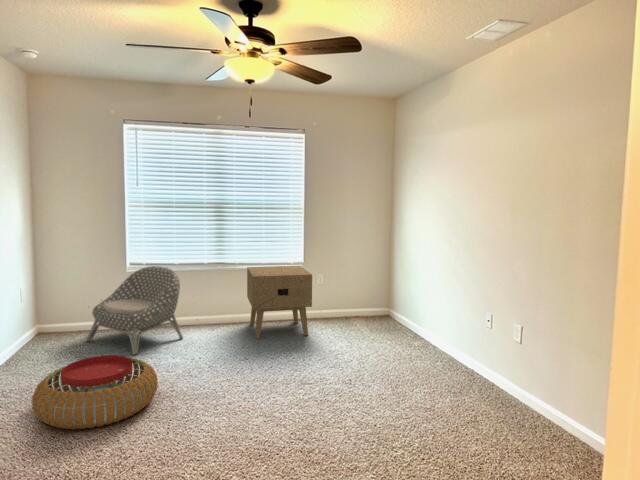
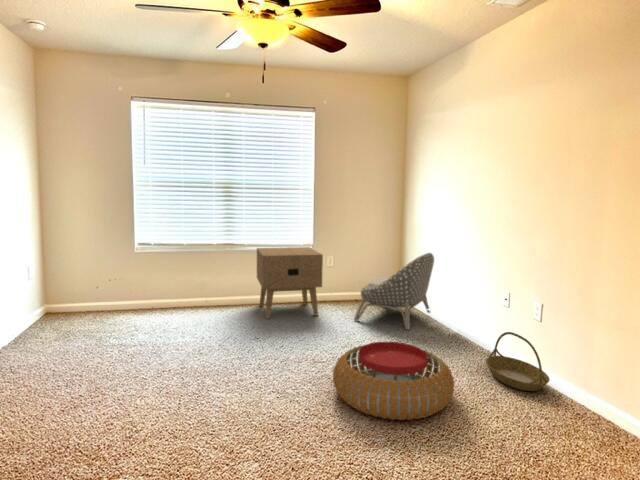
armchair: present [86,266,183,354] -> present [354,253,434,330]
basket: none [469,354,530,413] -> present [486,332,550,391]
pouf: present [32,355,158,429] -> present [333,342,454,420]

